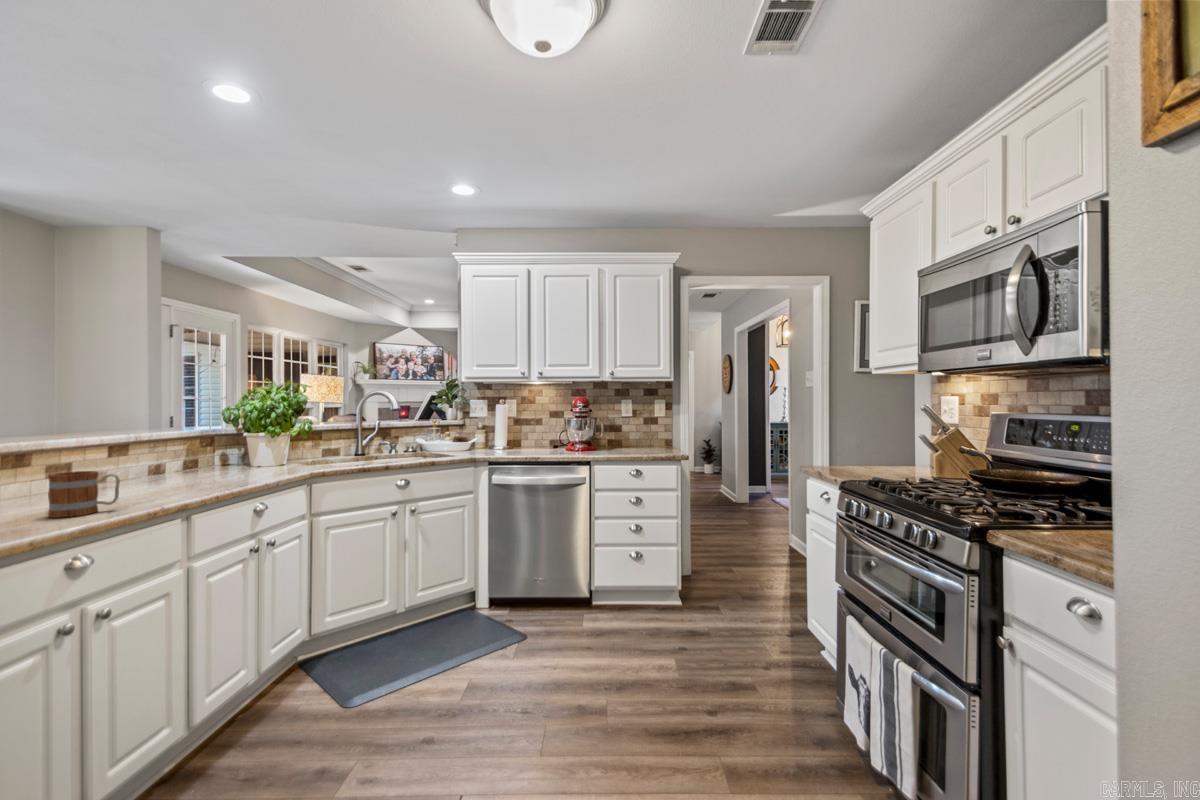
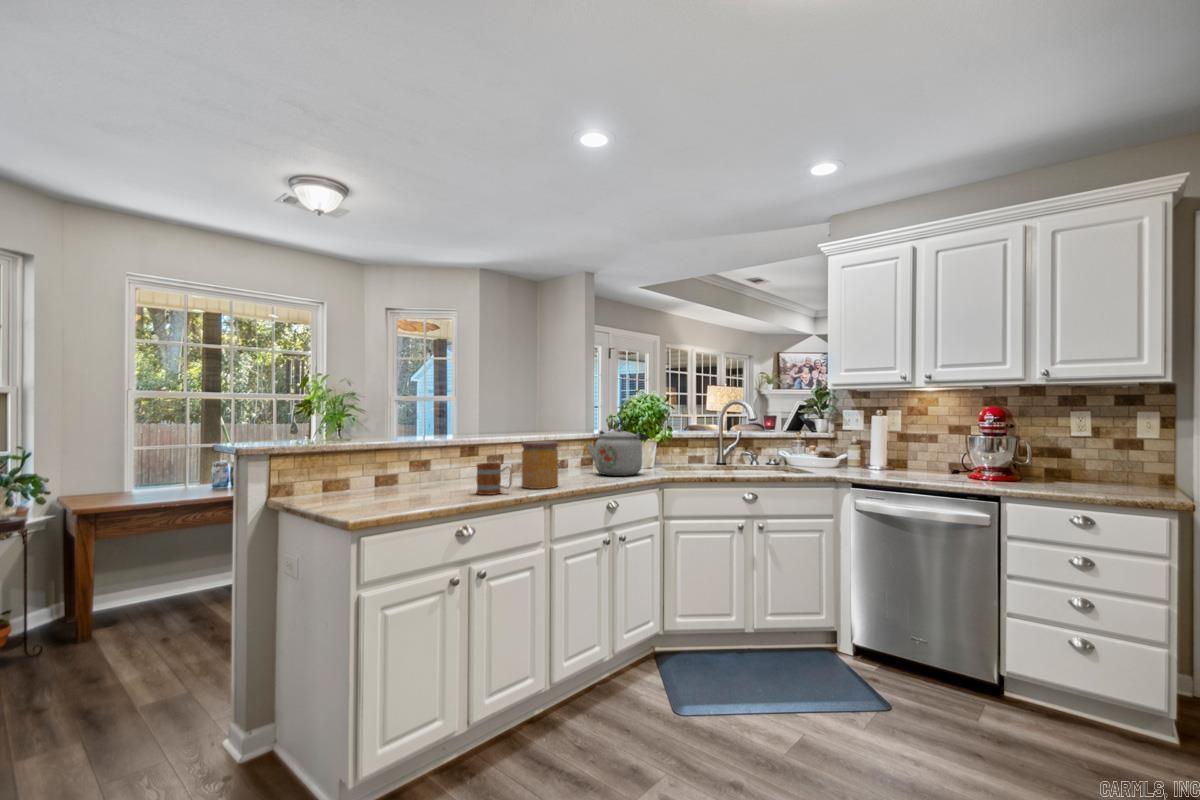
kettle: none [202,420,287,476] -> present [589,428,648,476]
jar: none [120,438,183,501] -> present [521,441,558,489]

